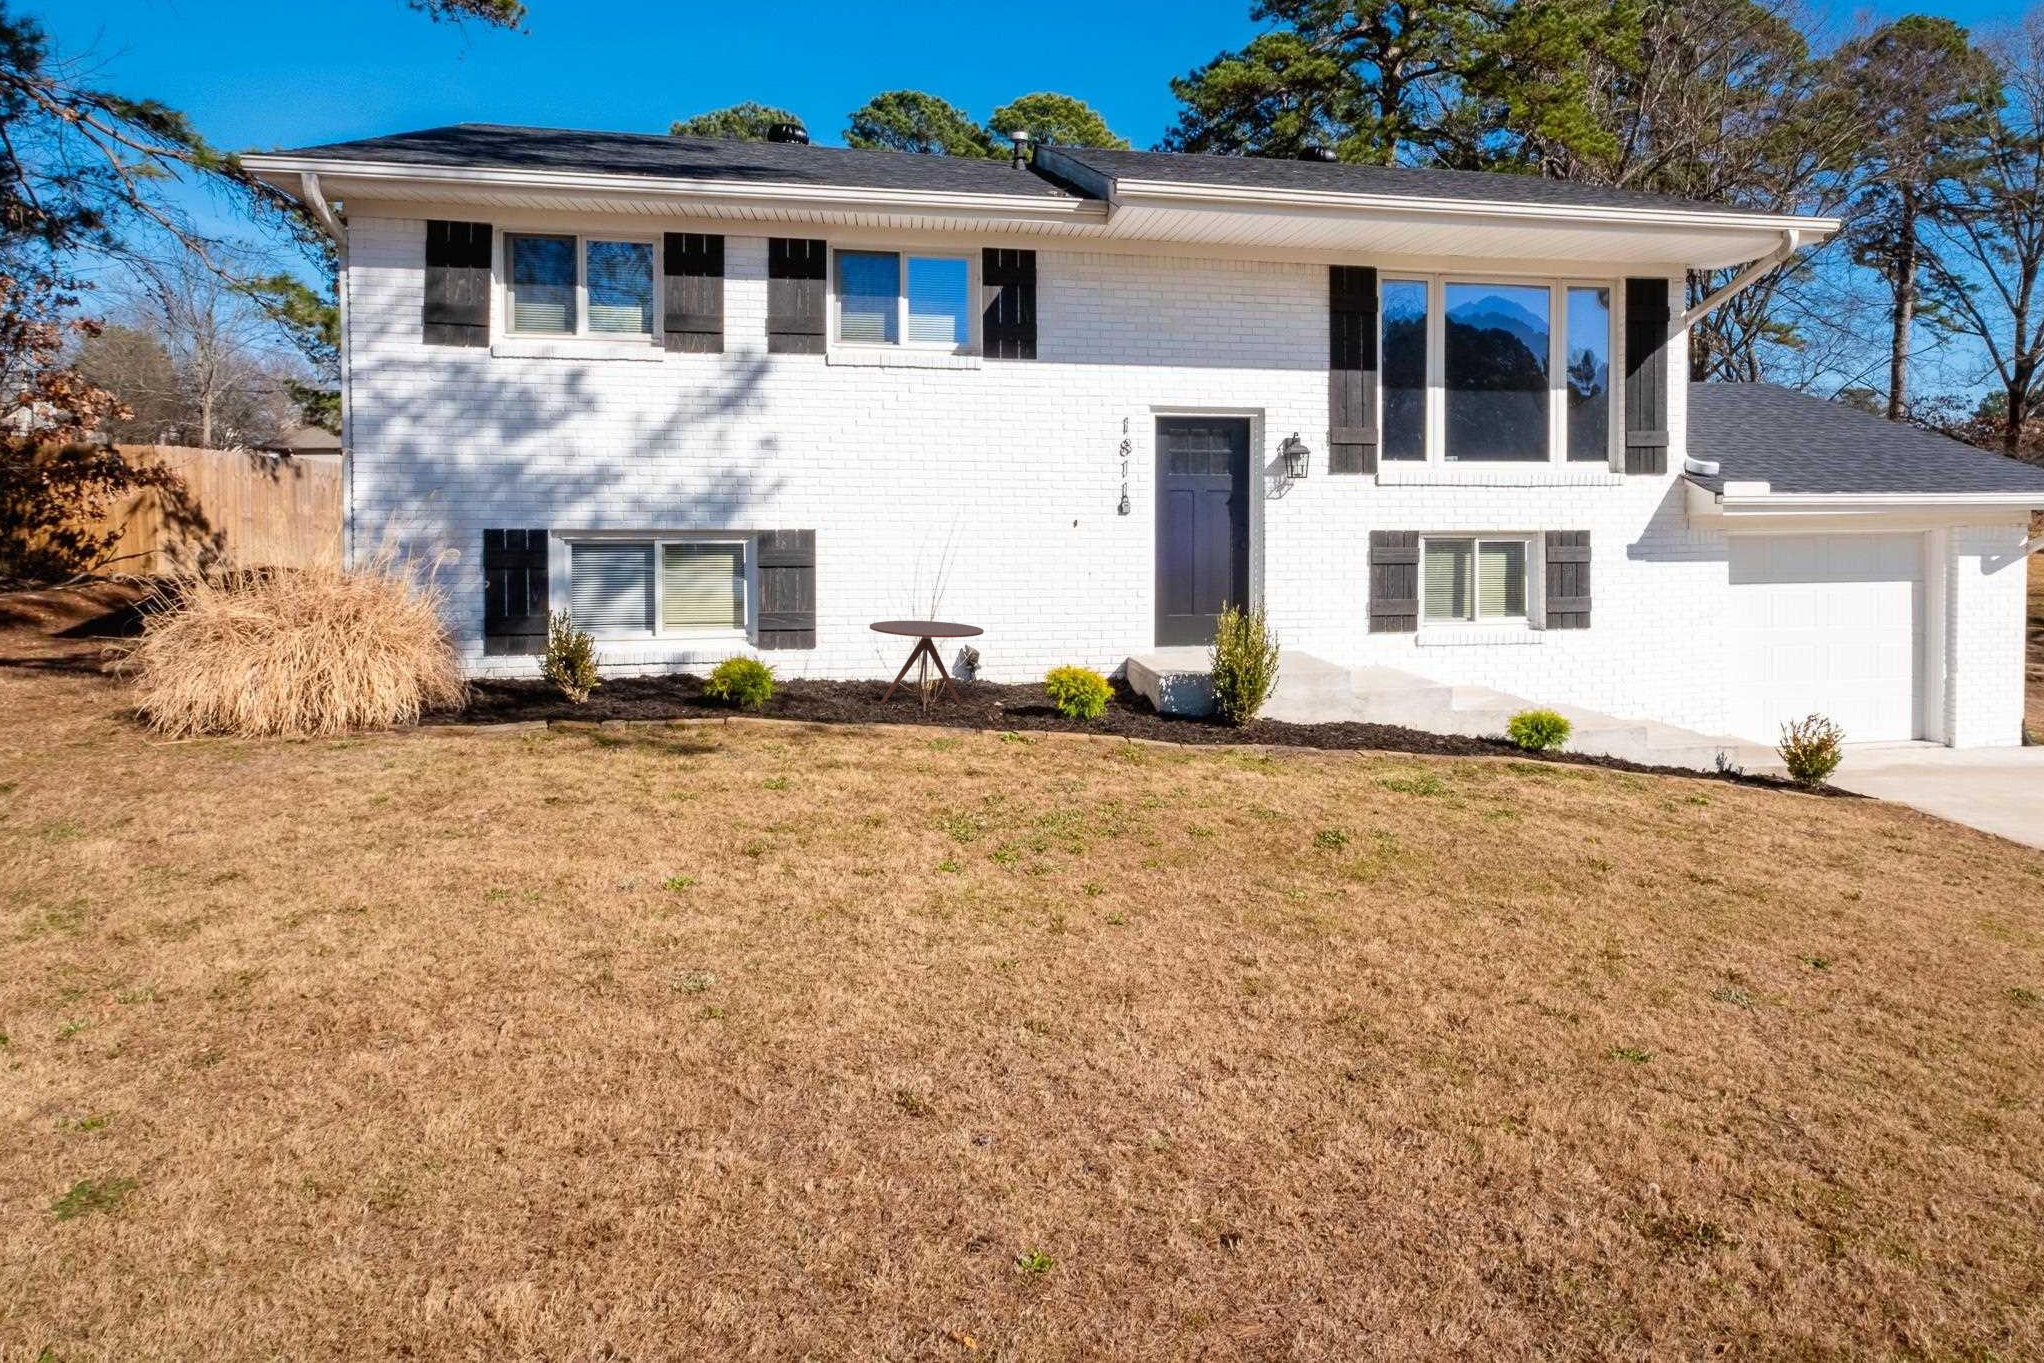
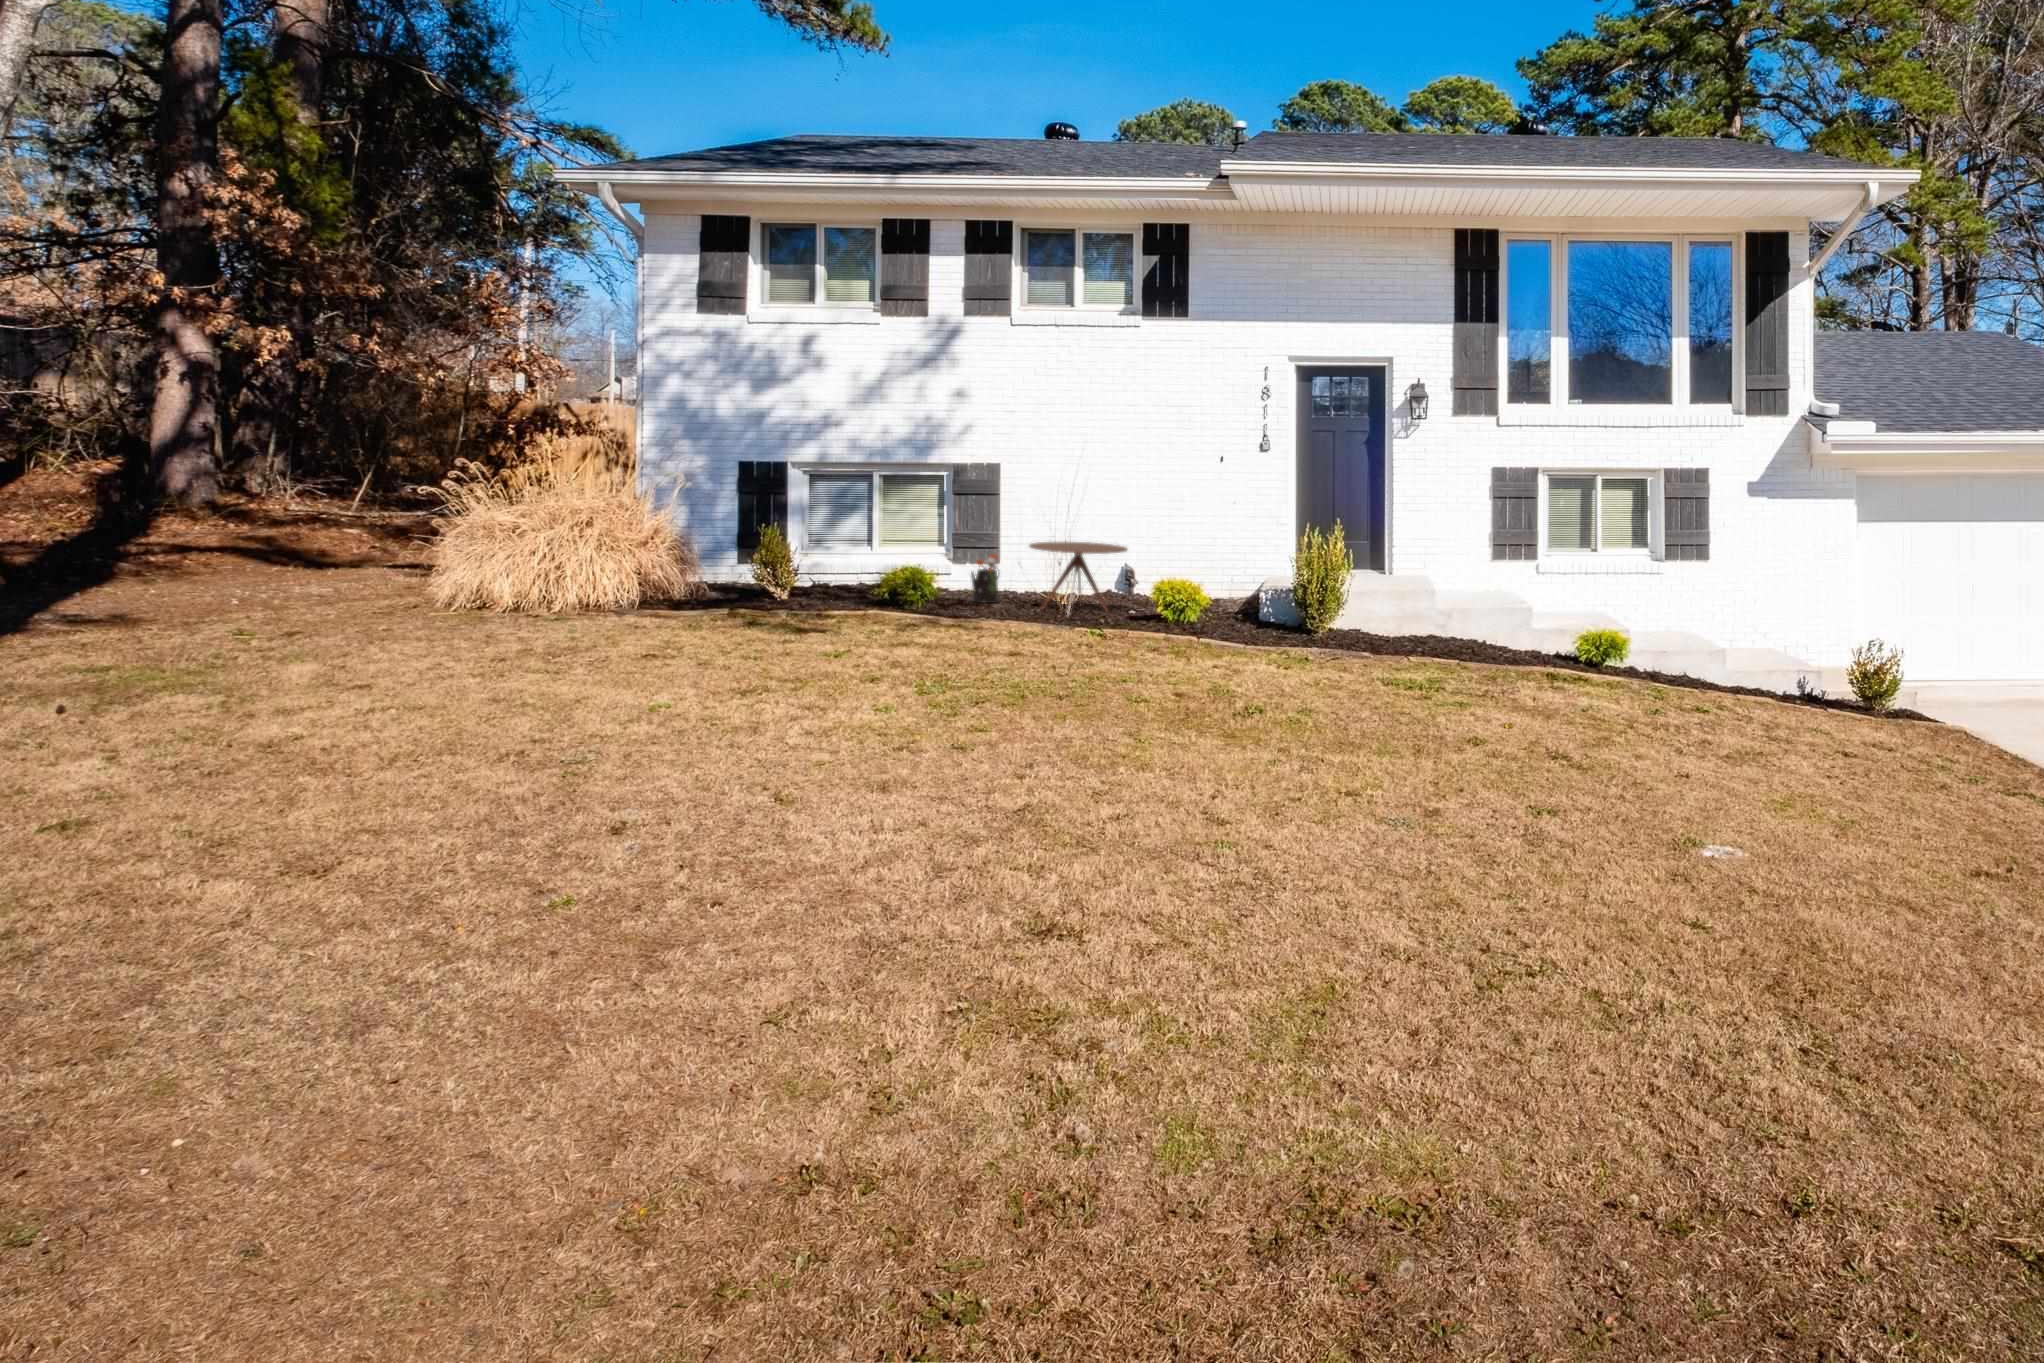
watering can: none [788,637,822,697] -> present [971,554,1000,603]

